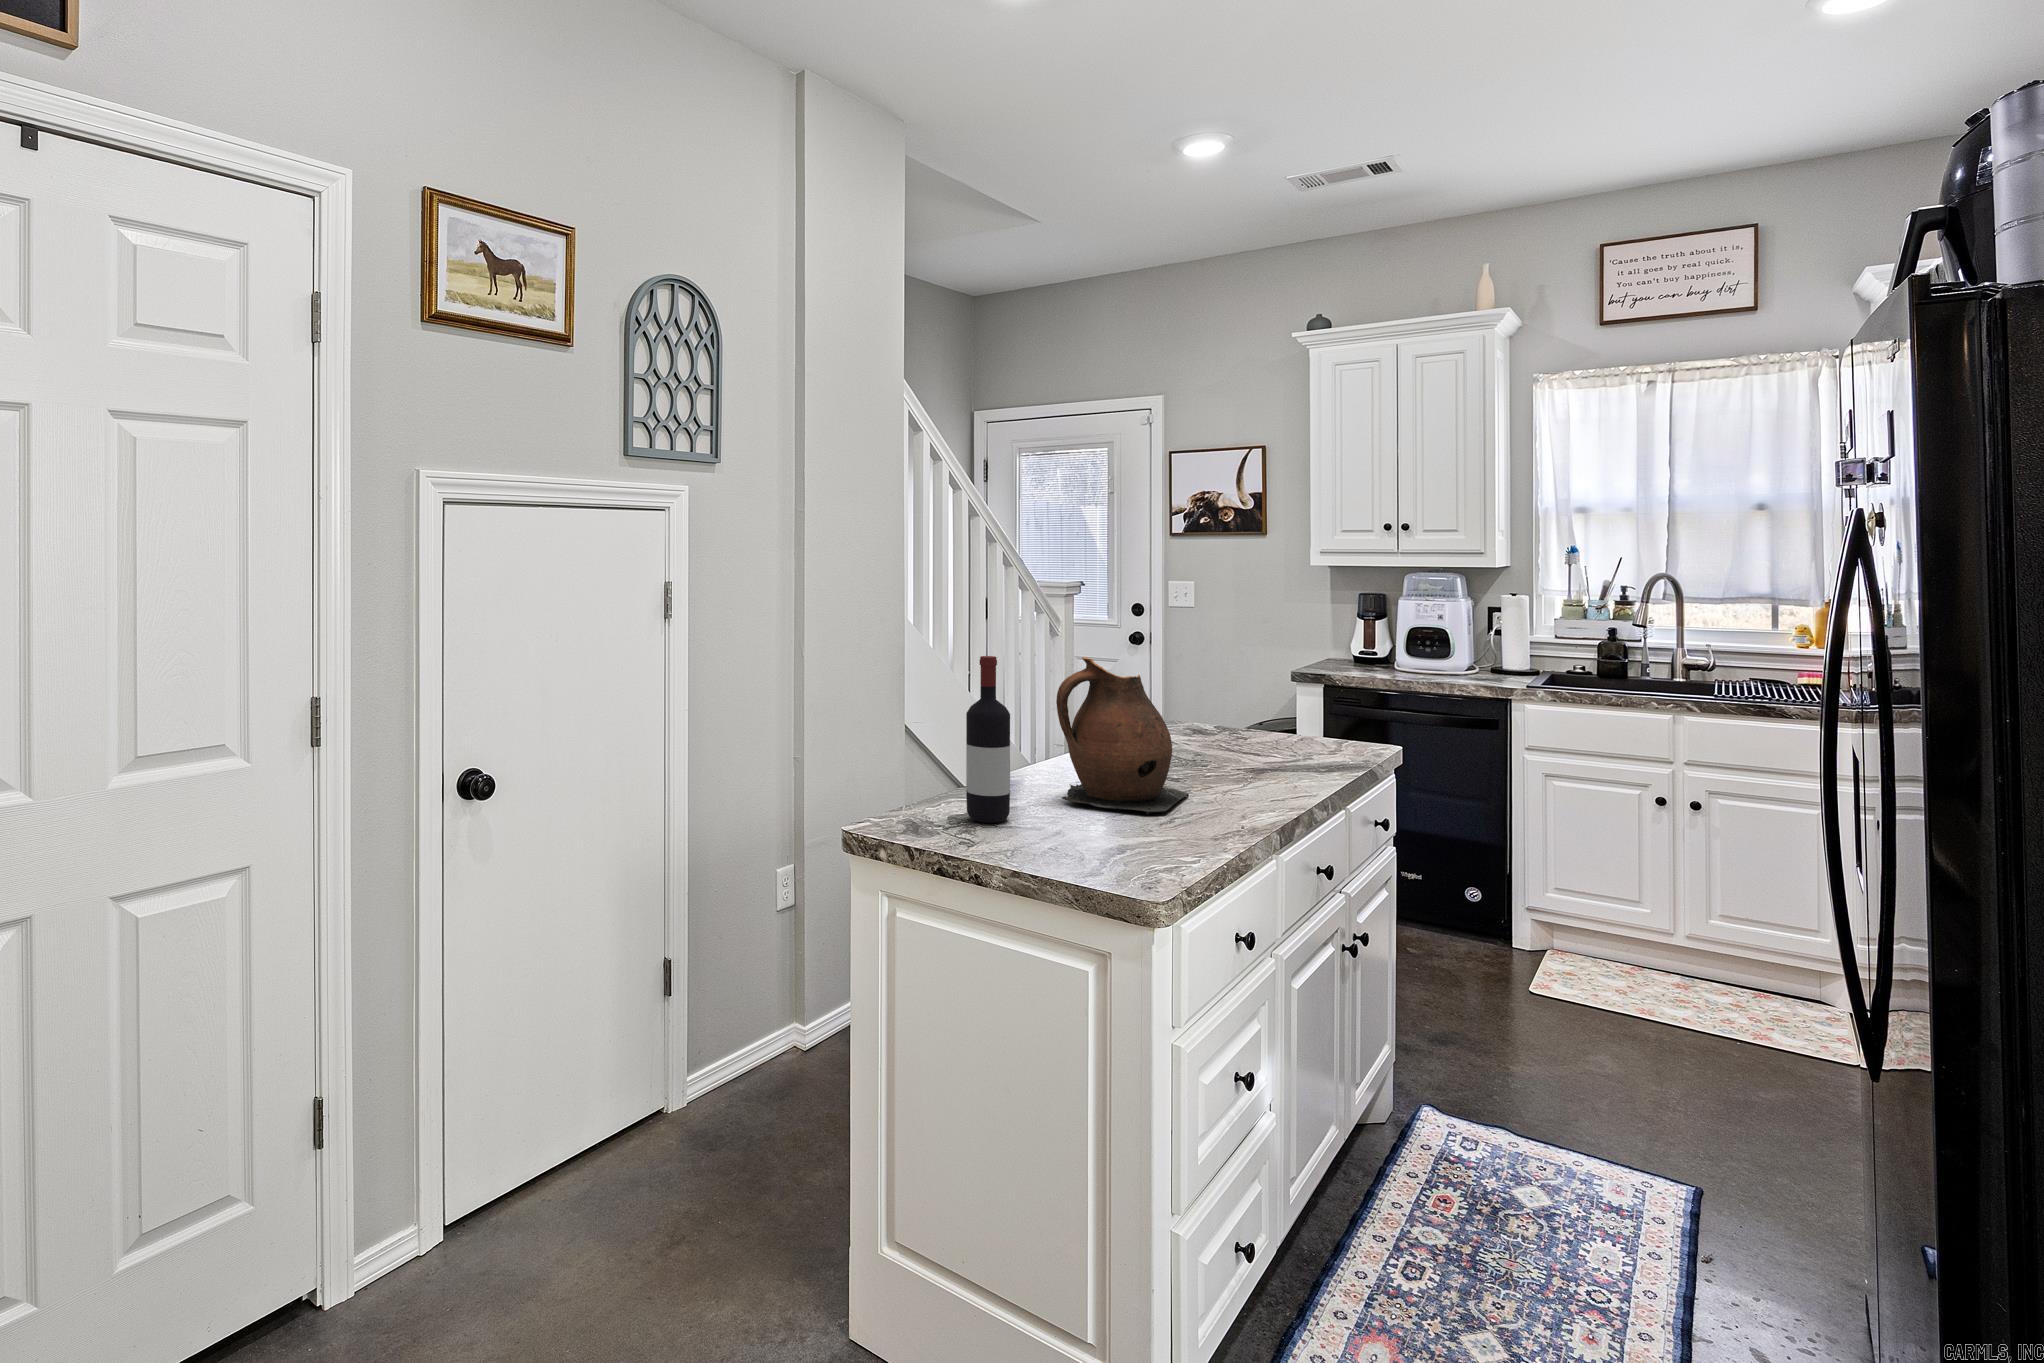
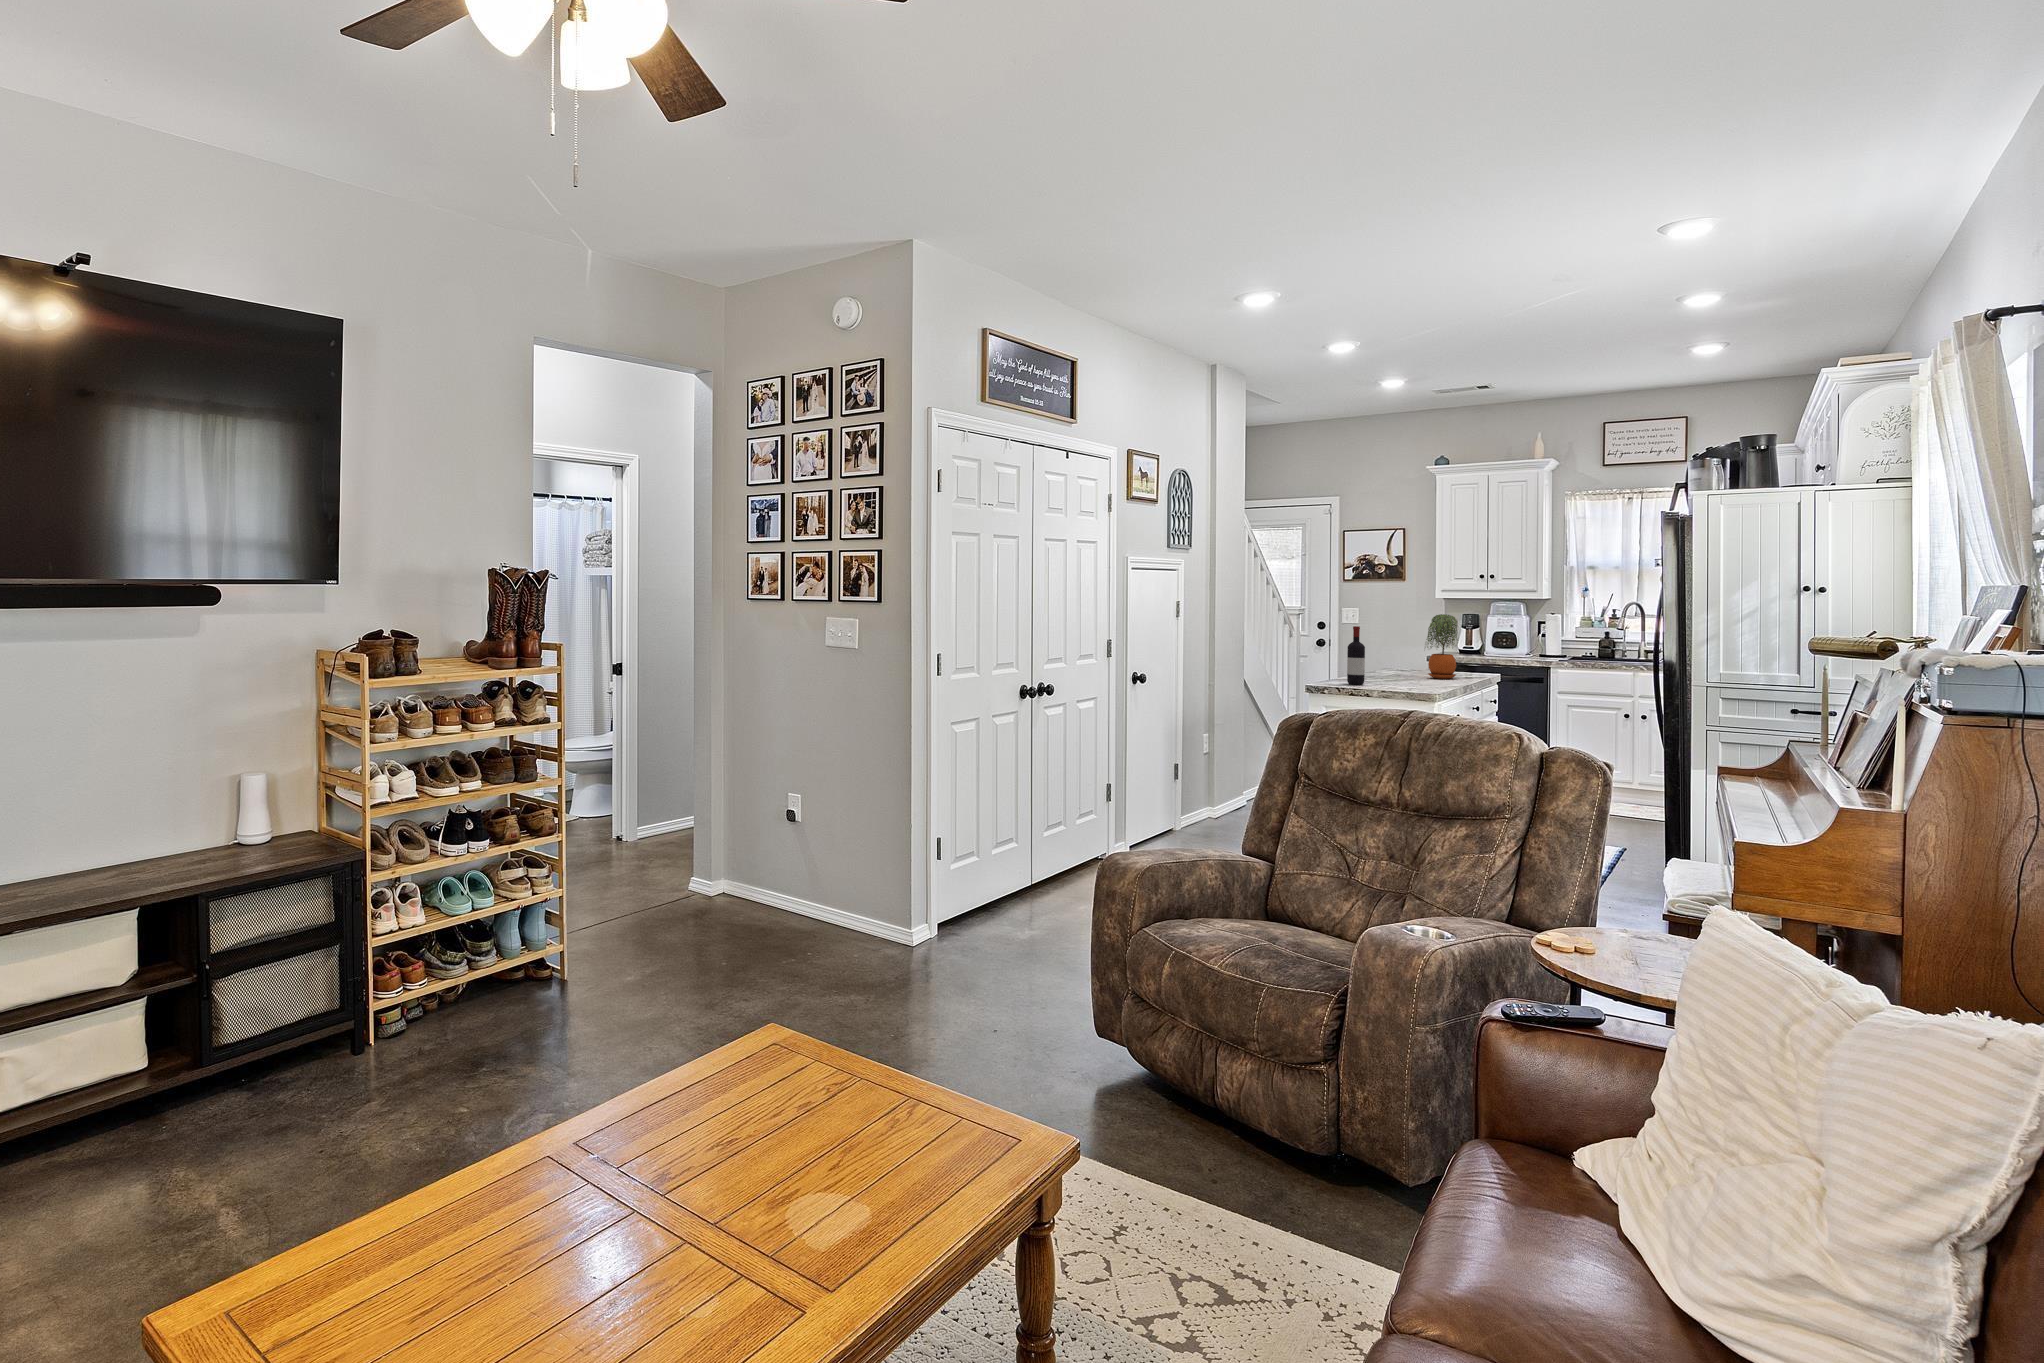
potted plant: none [1204,614,1286,782] -> present [1427,614,1458,679]
ceramic pitcher: present [1056,657,1189,815] -> none [1374,629,1424,683]

